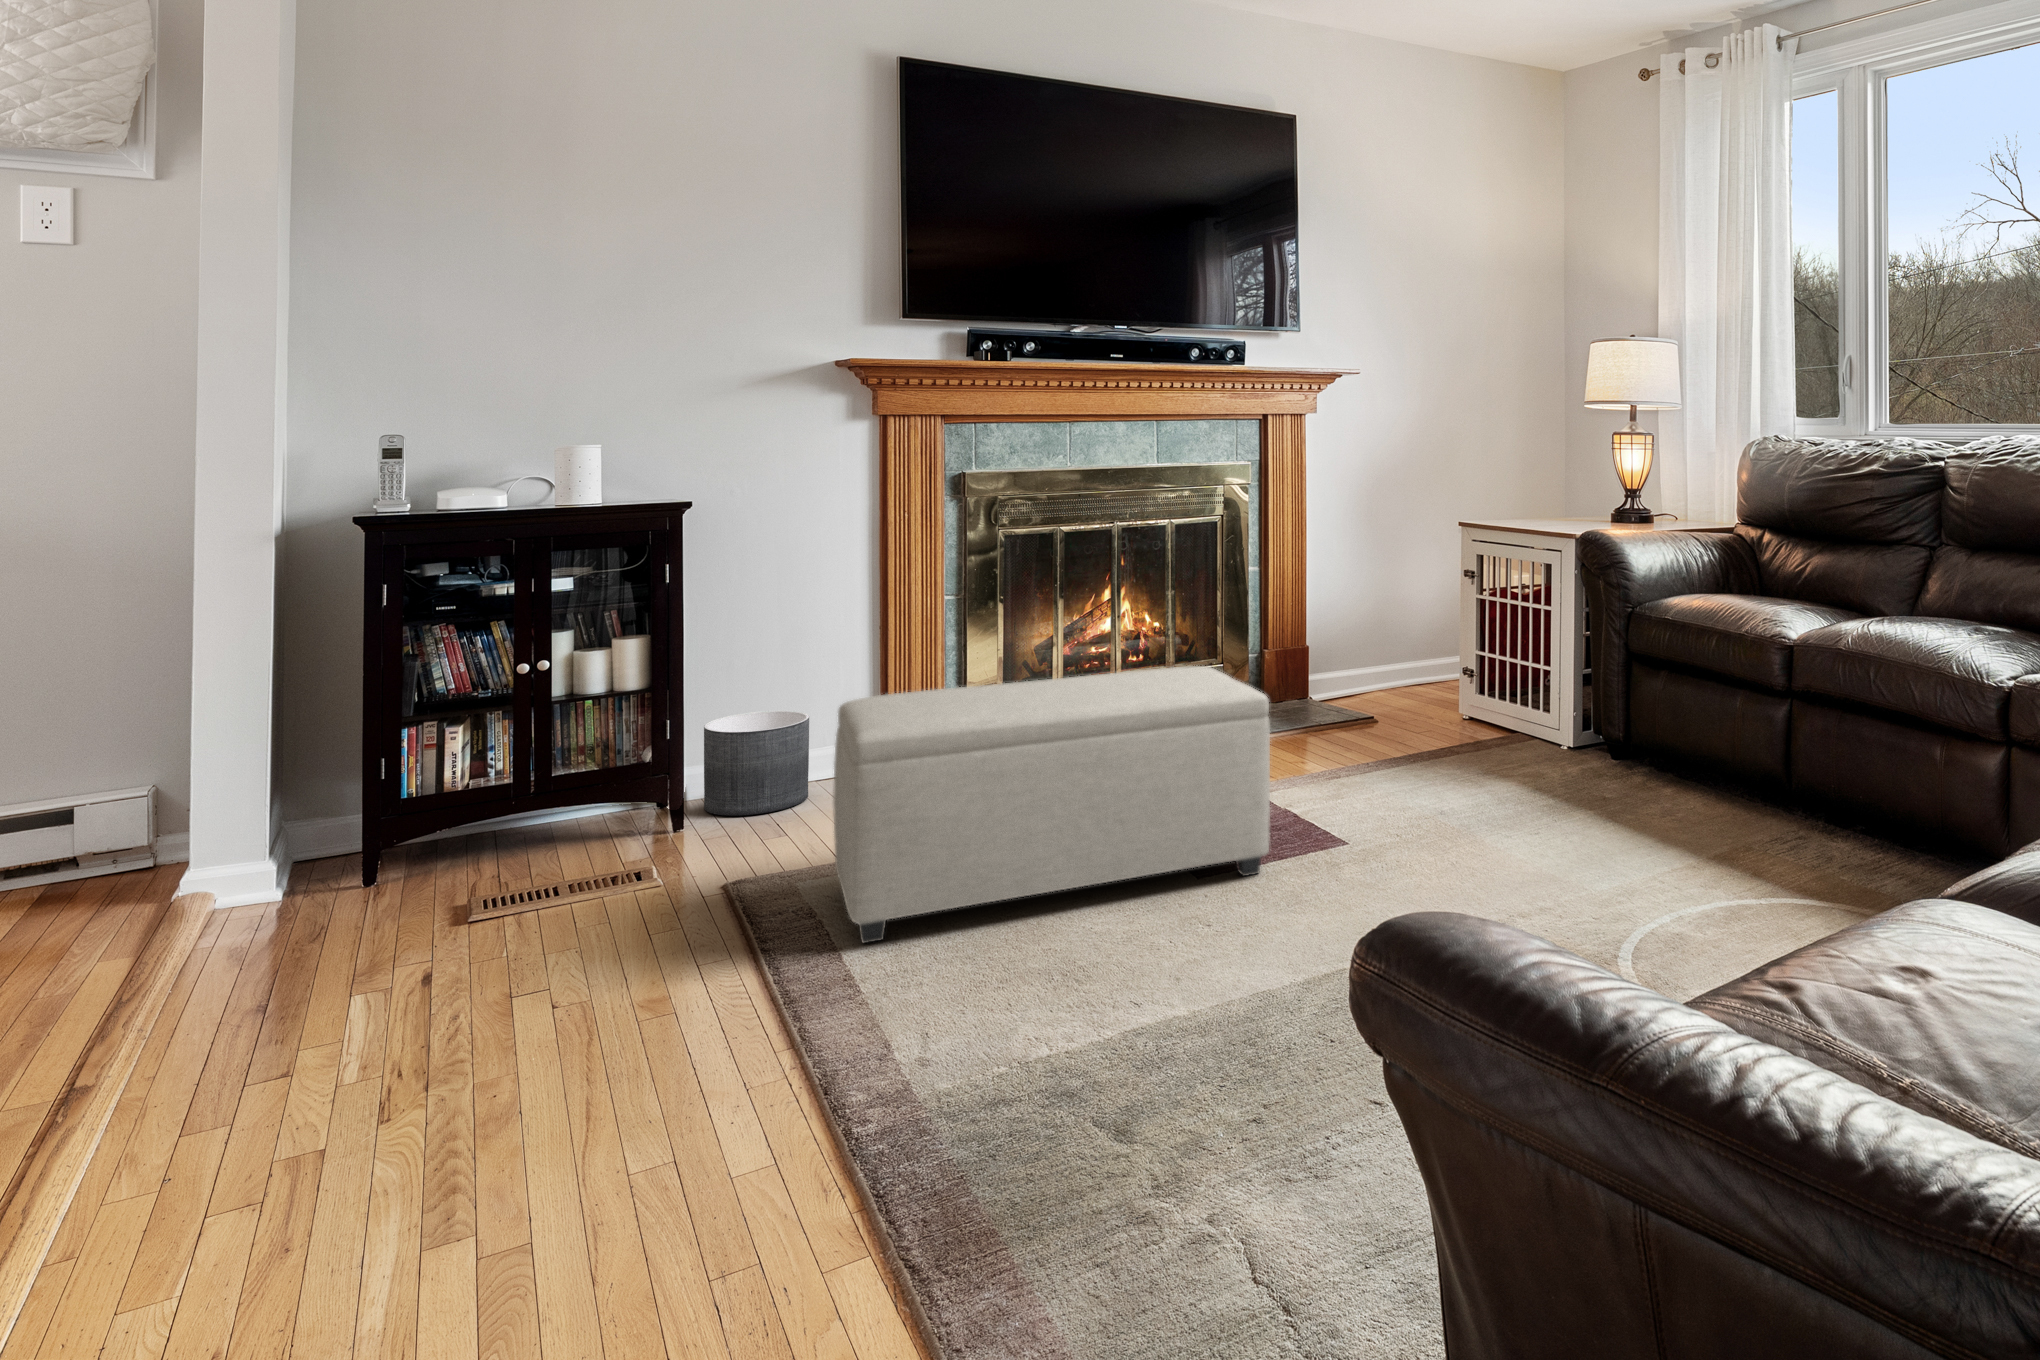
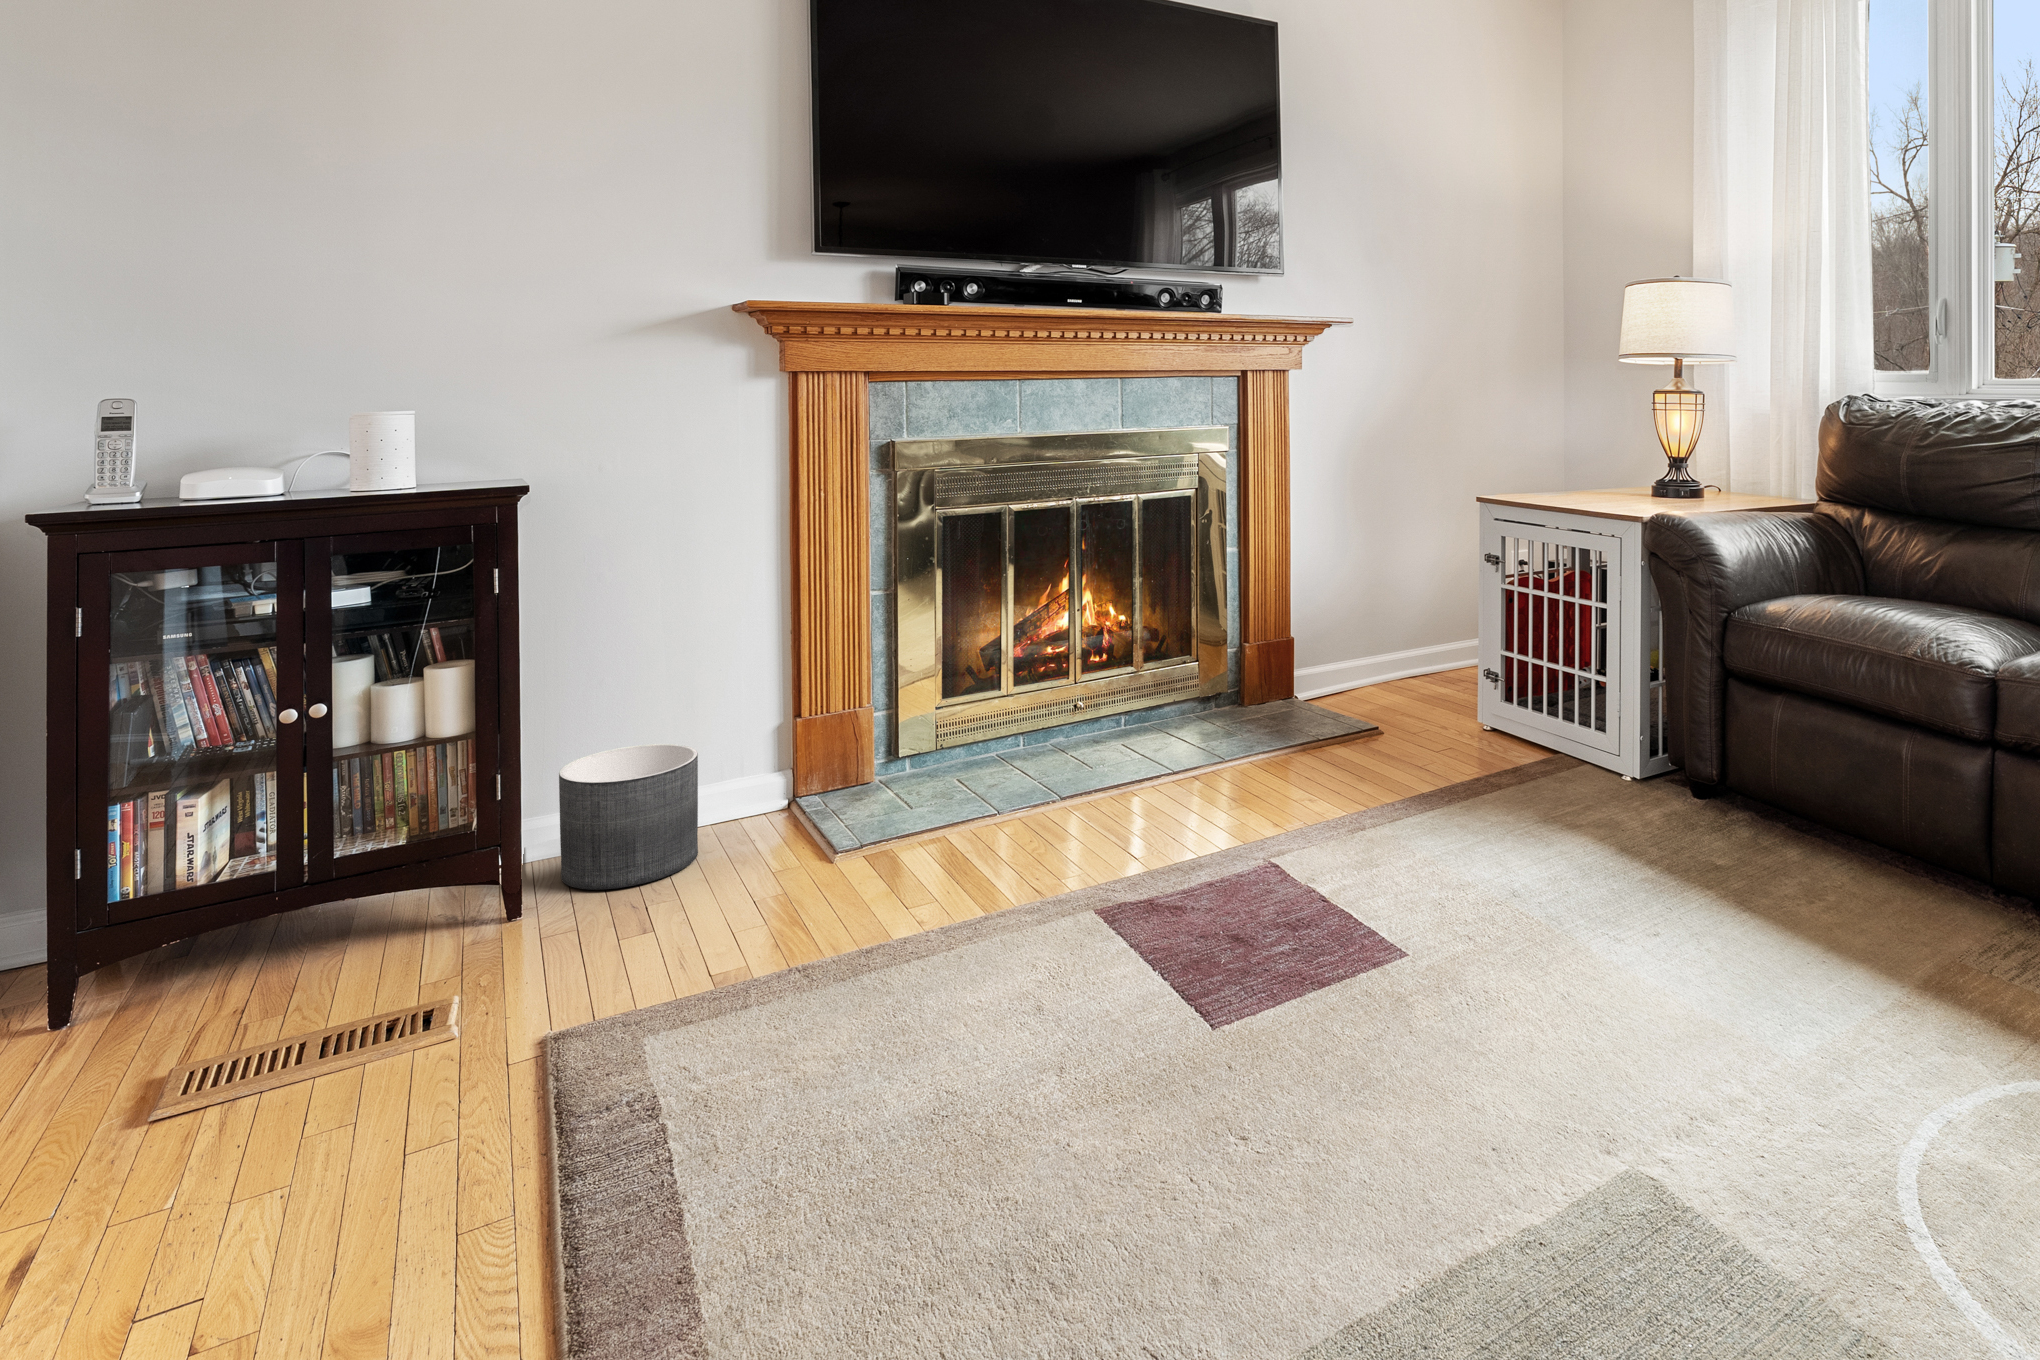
ottoman: present [833,666,1270,943] -> none [703,703,1316,1168]

